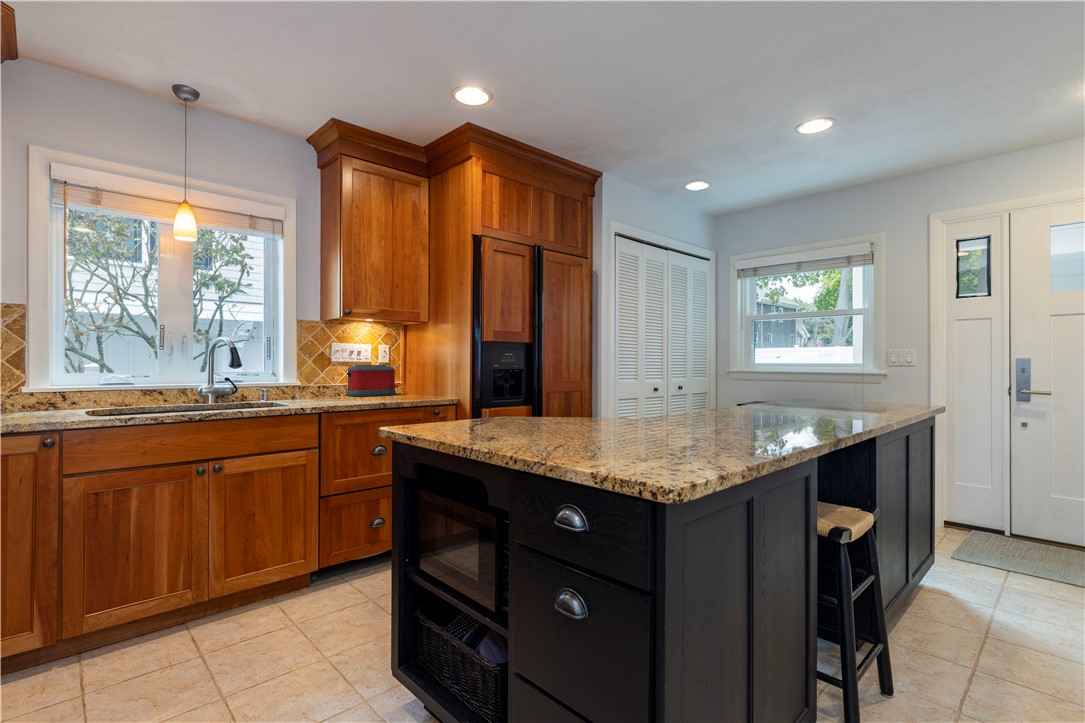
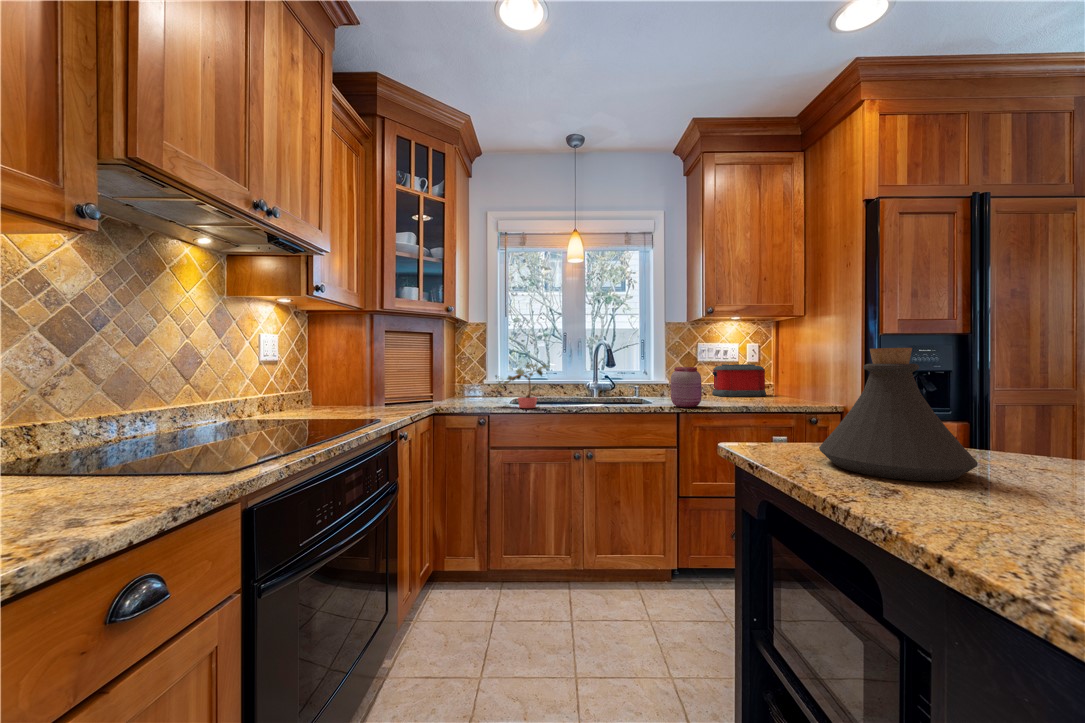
bottle: none [451,354,528,433] -> present [819,348,978,481]
potted plant: none [64,361,165,421] -> present [495,362,549,408]
jar: none [312,367,343,407] -> present [671,367,701,407]

